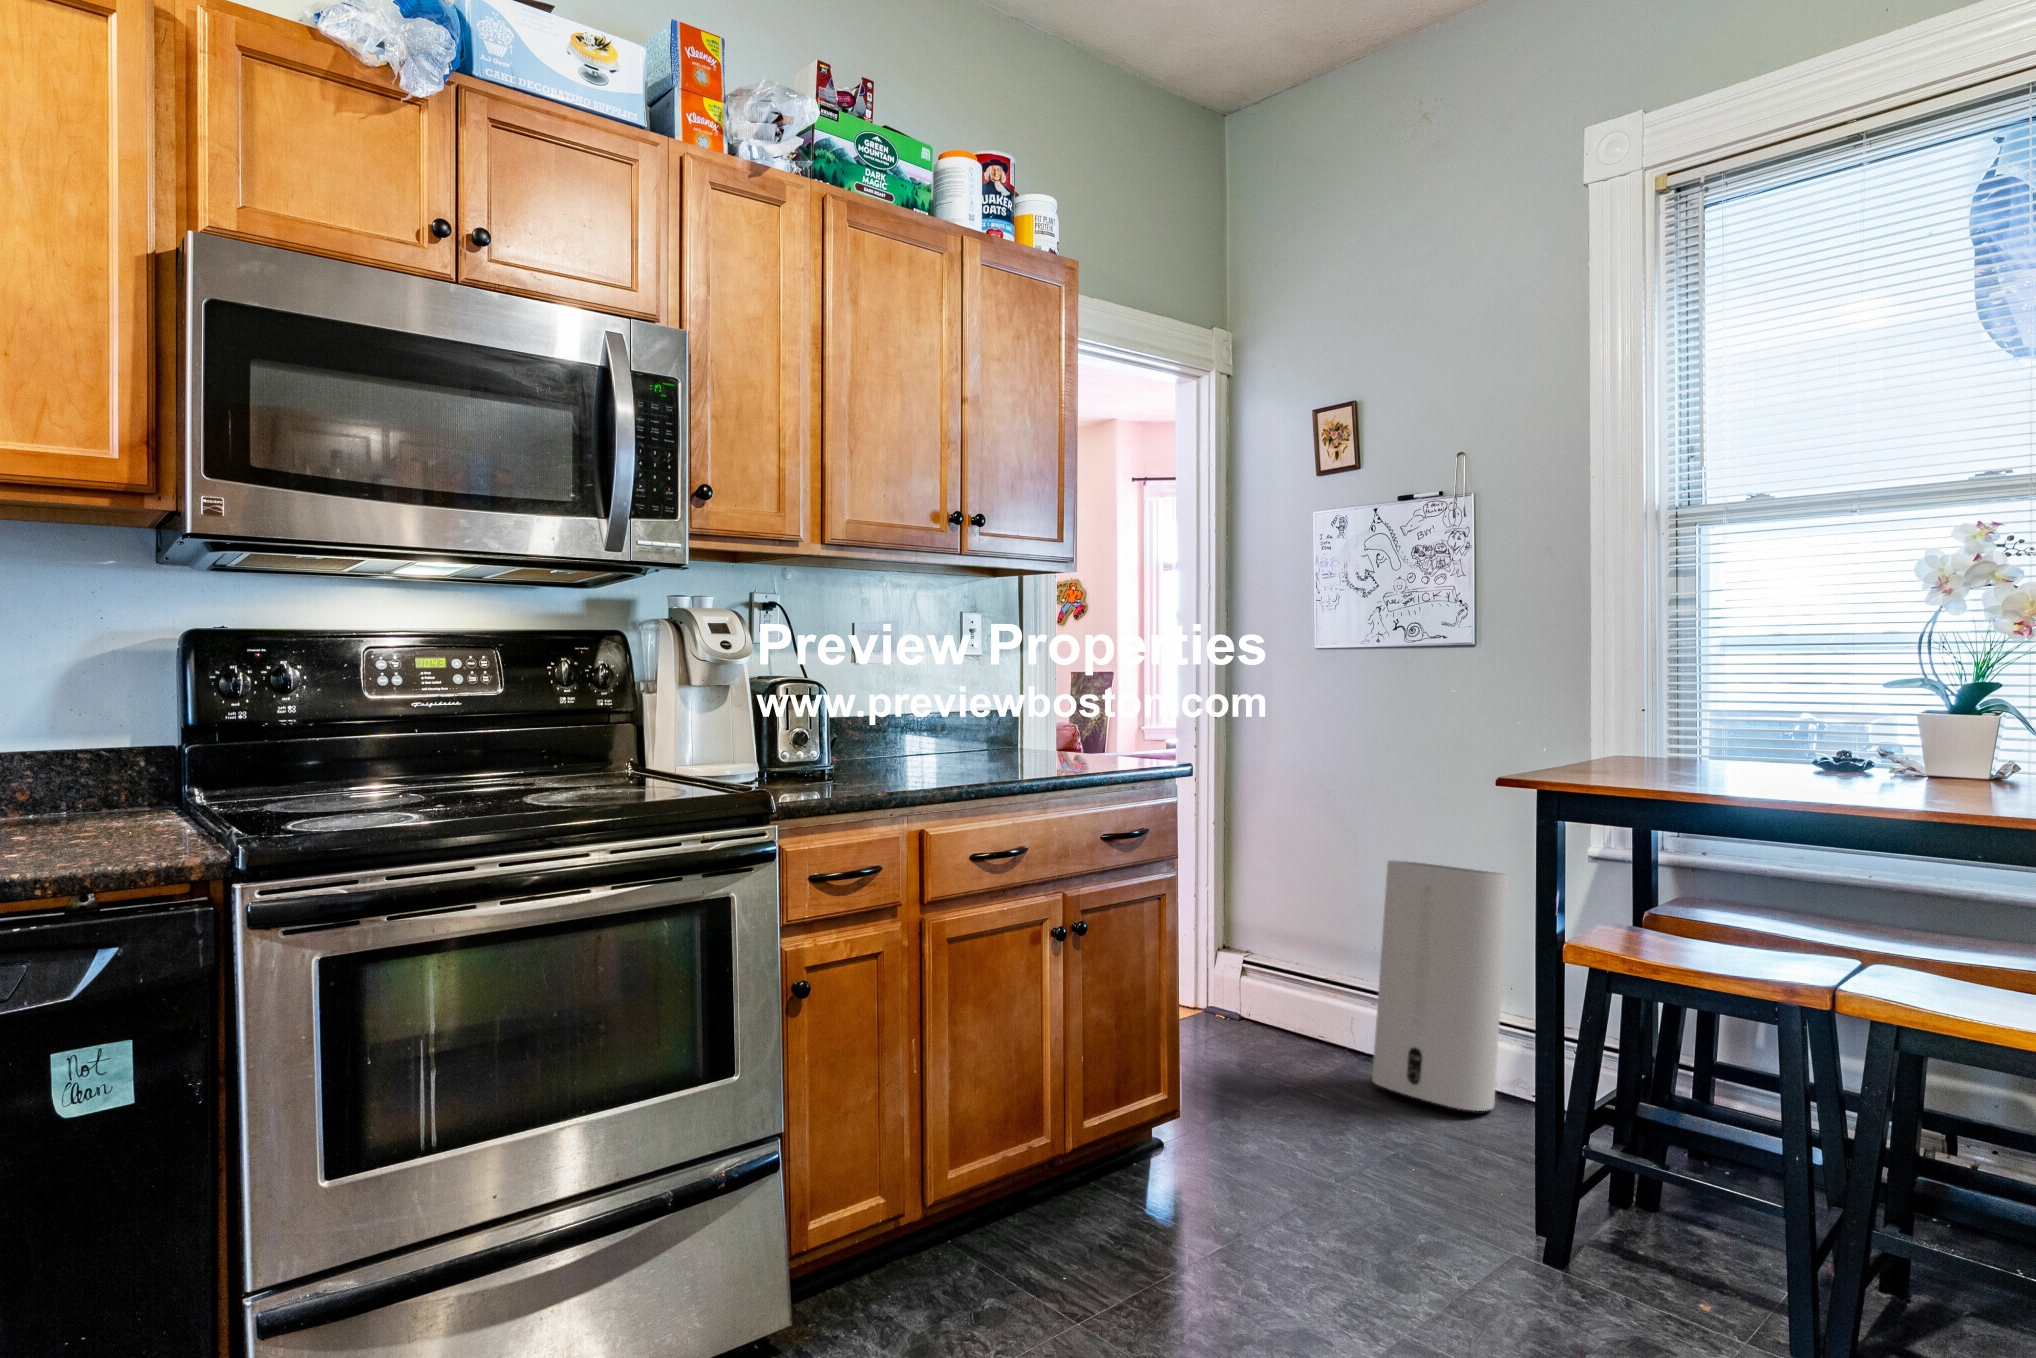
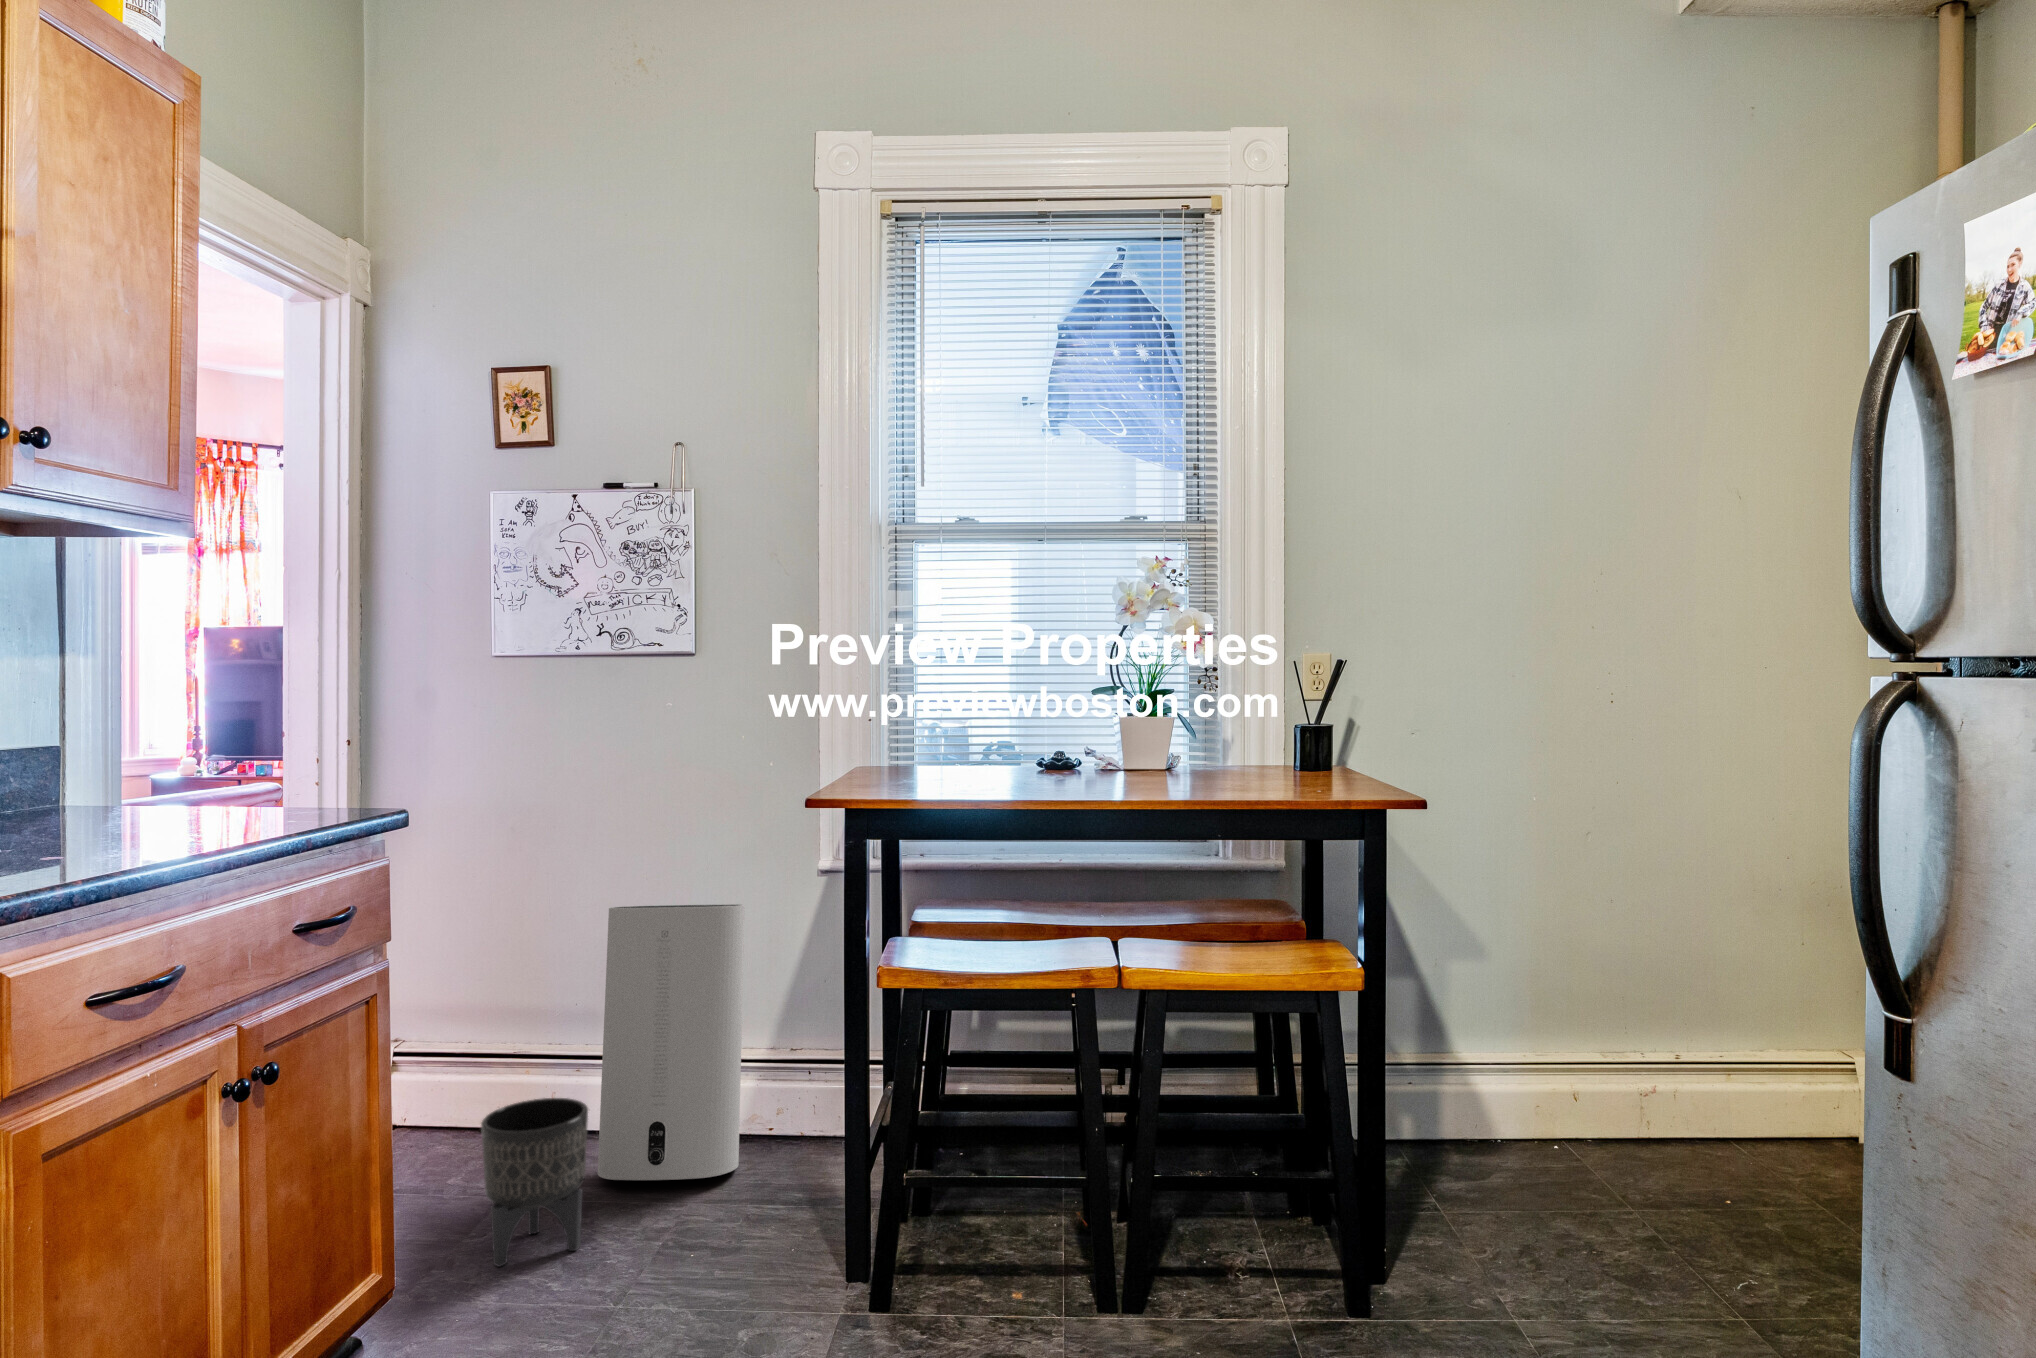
planter: none [1265,1001,1345,1128] -> present [481,1098,588,1267]

